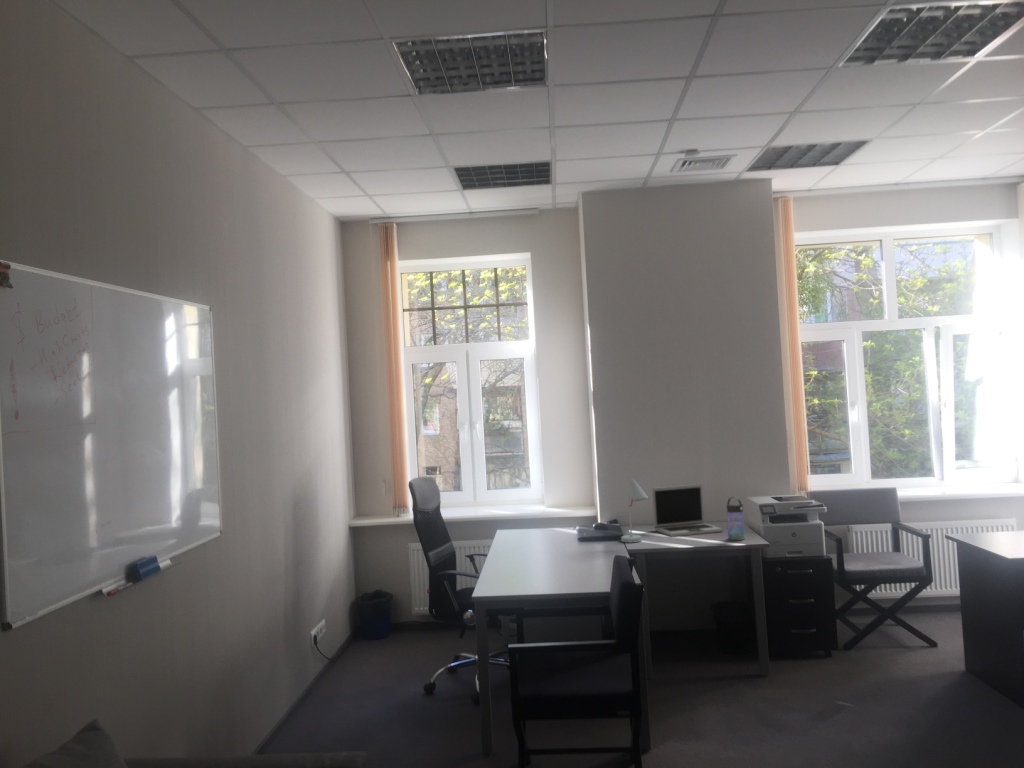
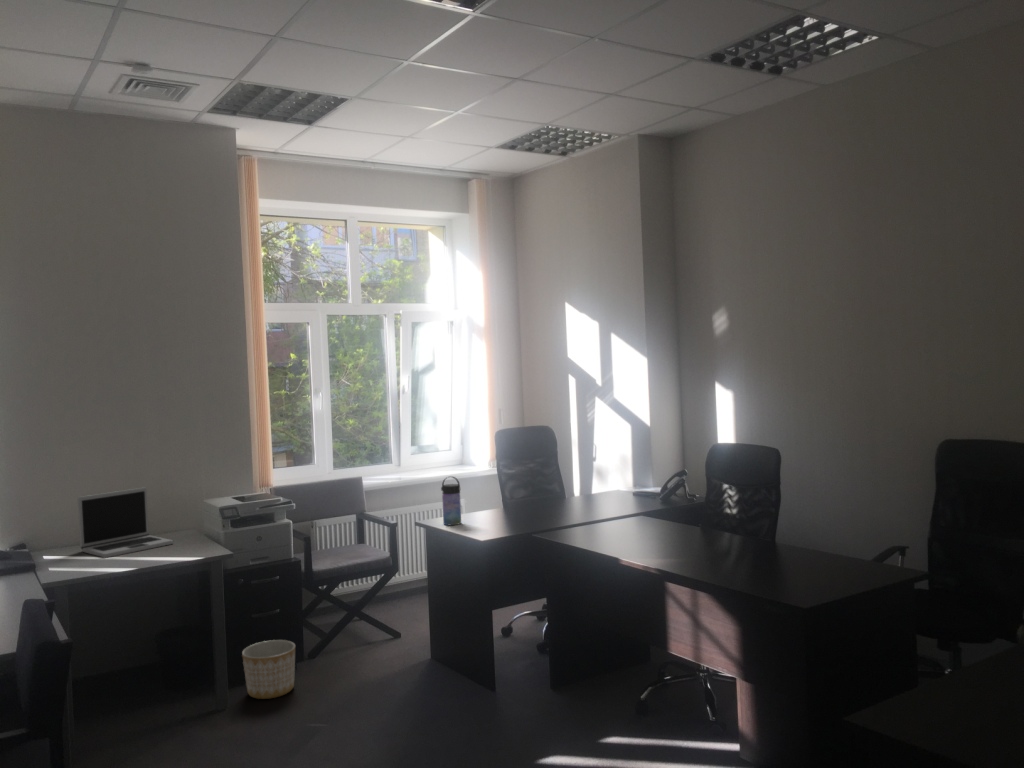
desk lamp: present [621,477,648,542] -> none [31,483,73,573]
water bottle: present [727,497,745,540] -> present [441,477,461,525]
planter: none [780,625,828,675] -> present [242,640,295,699]

